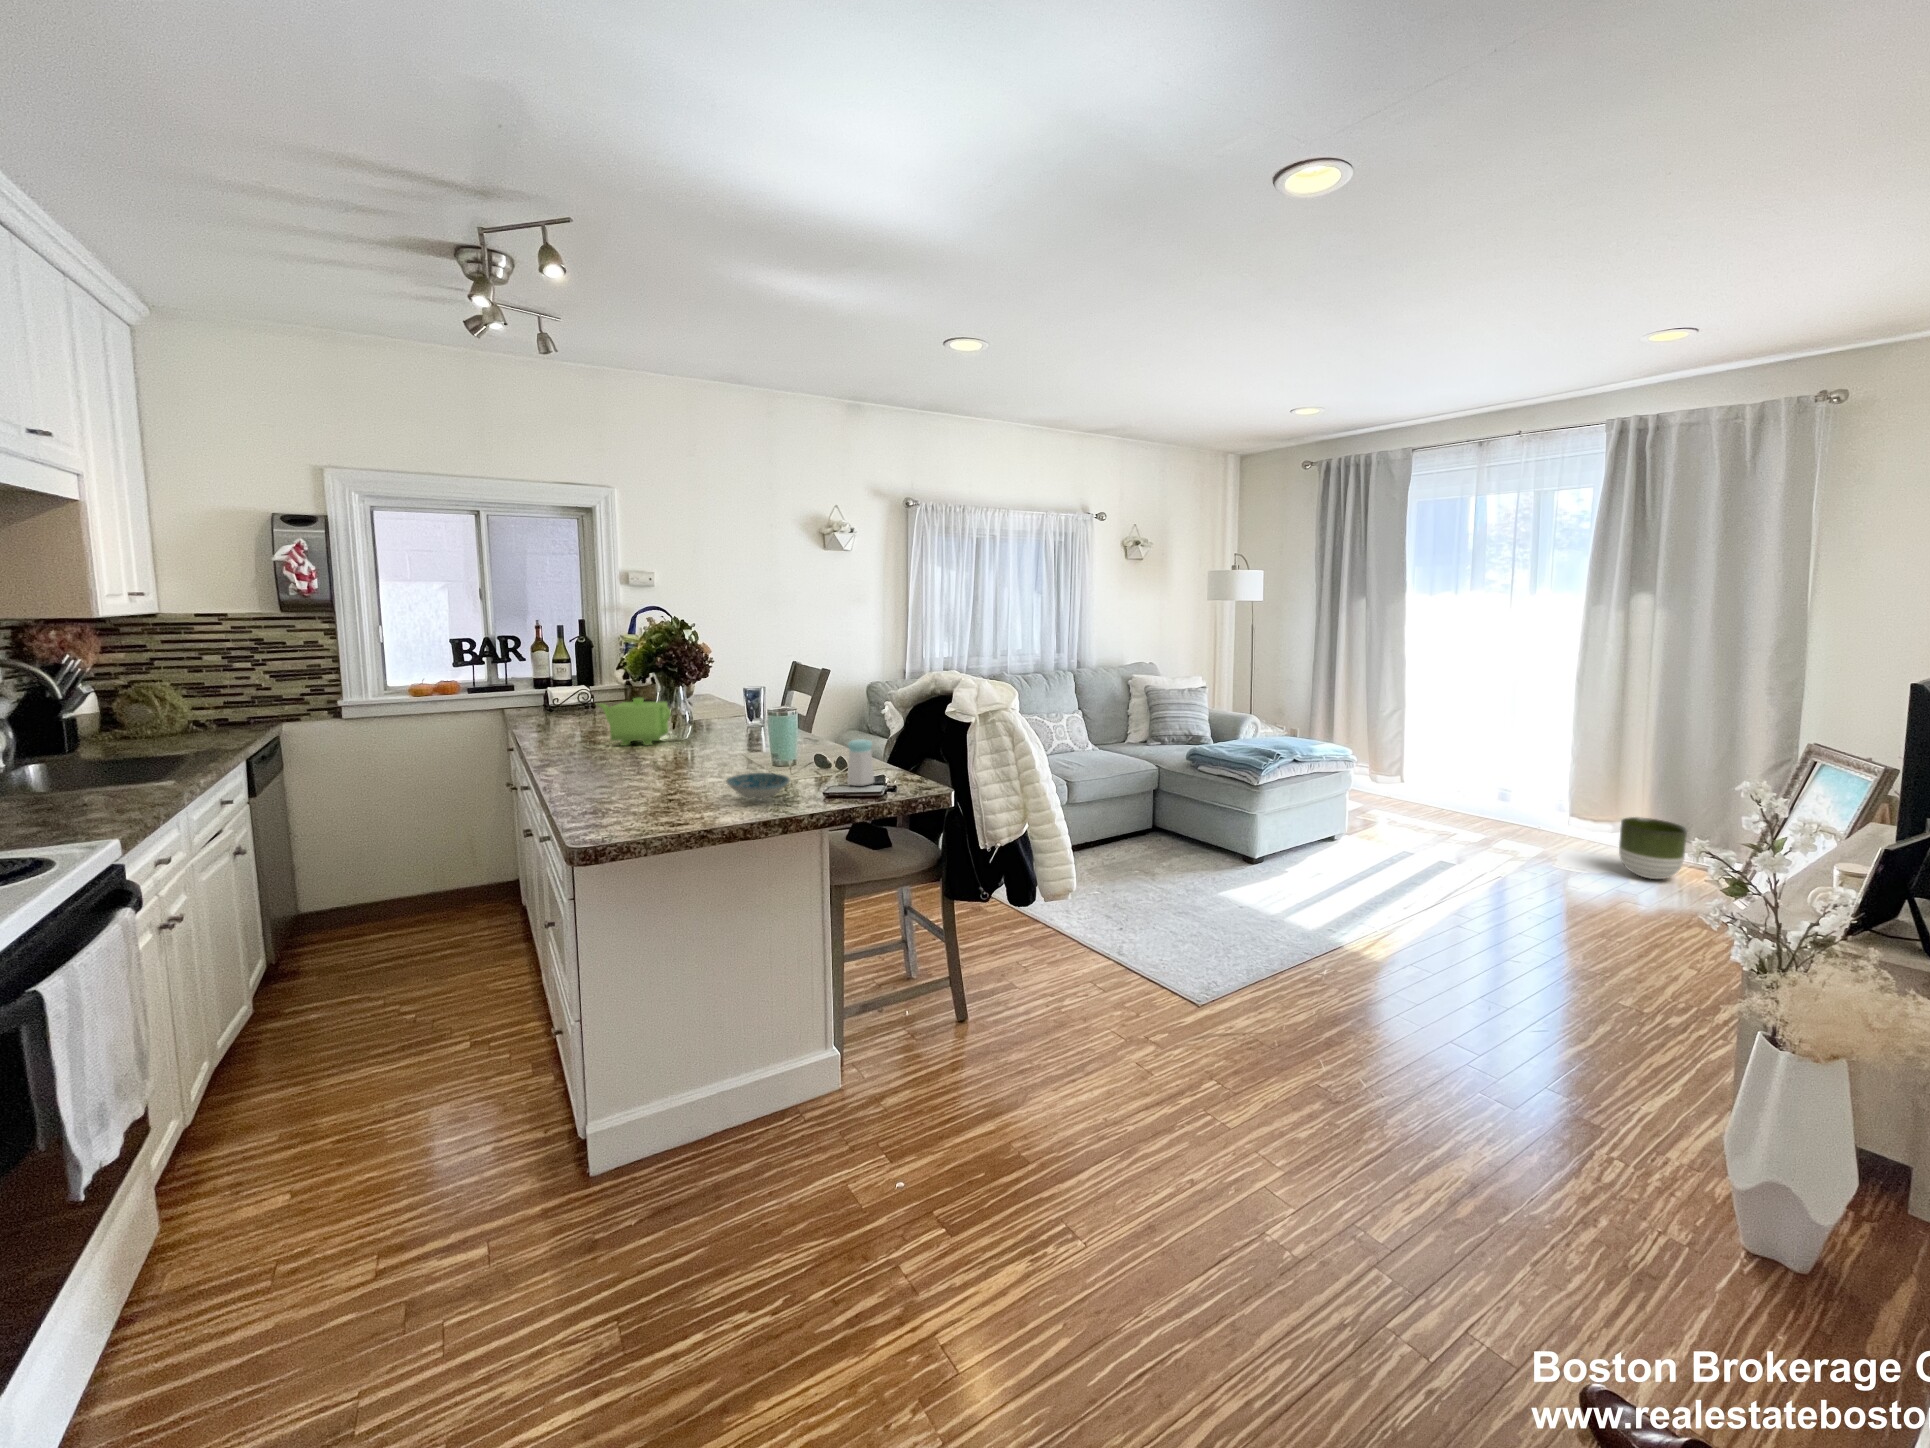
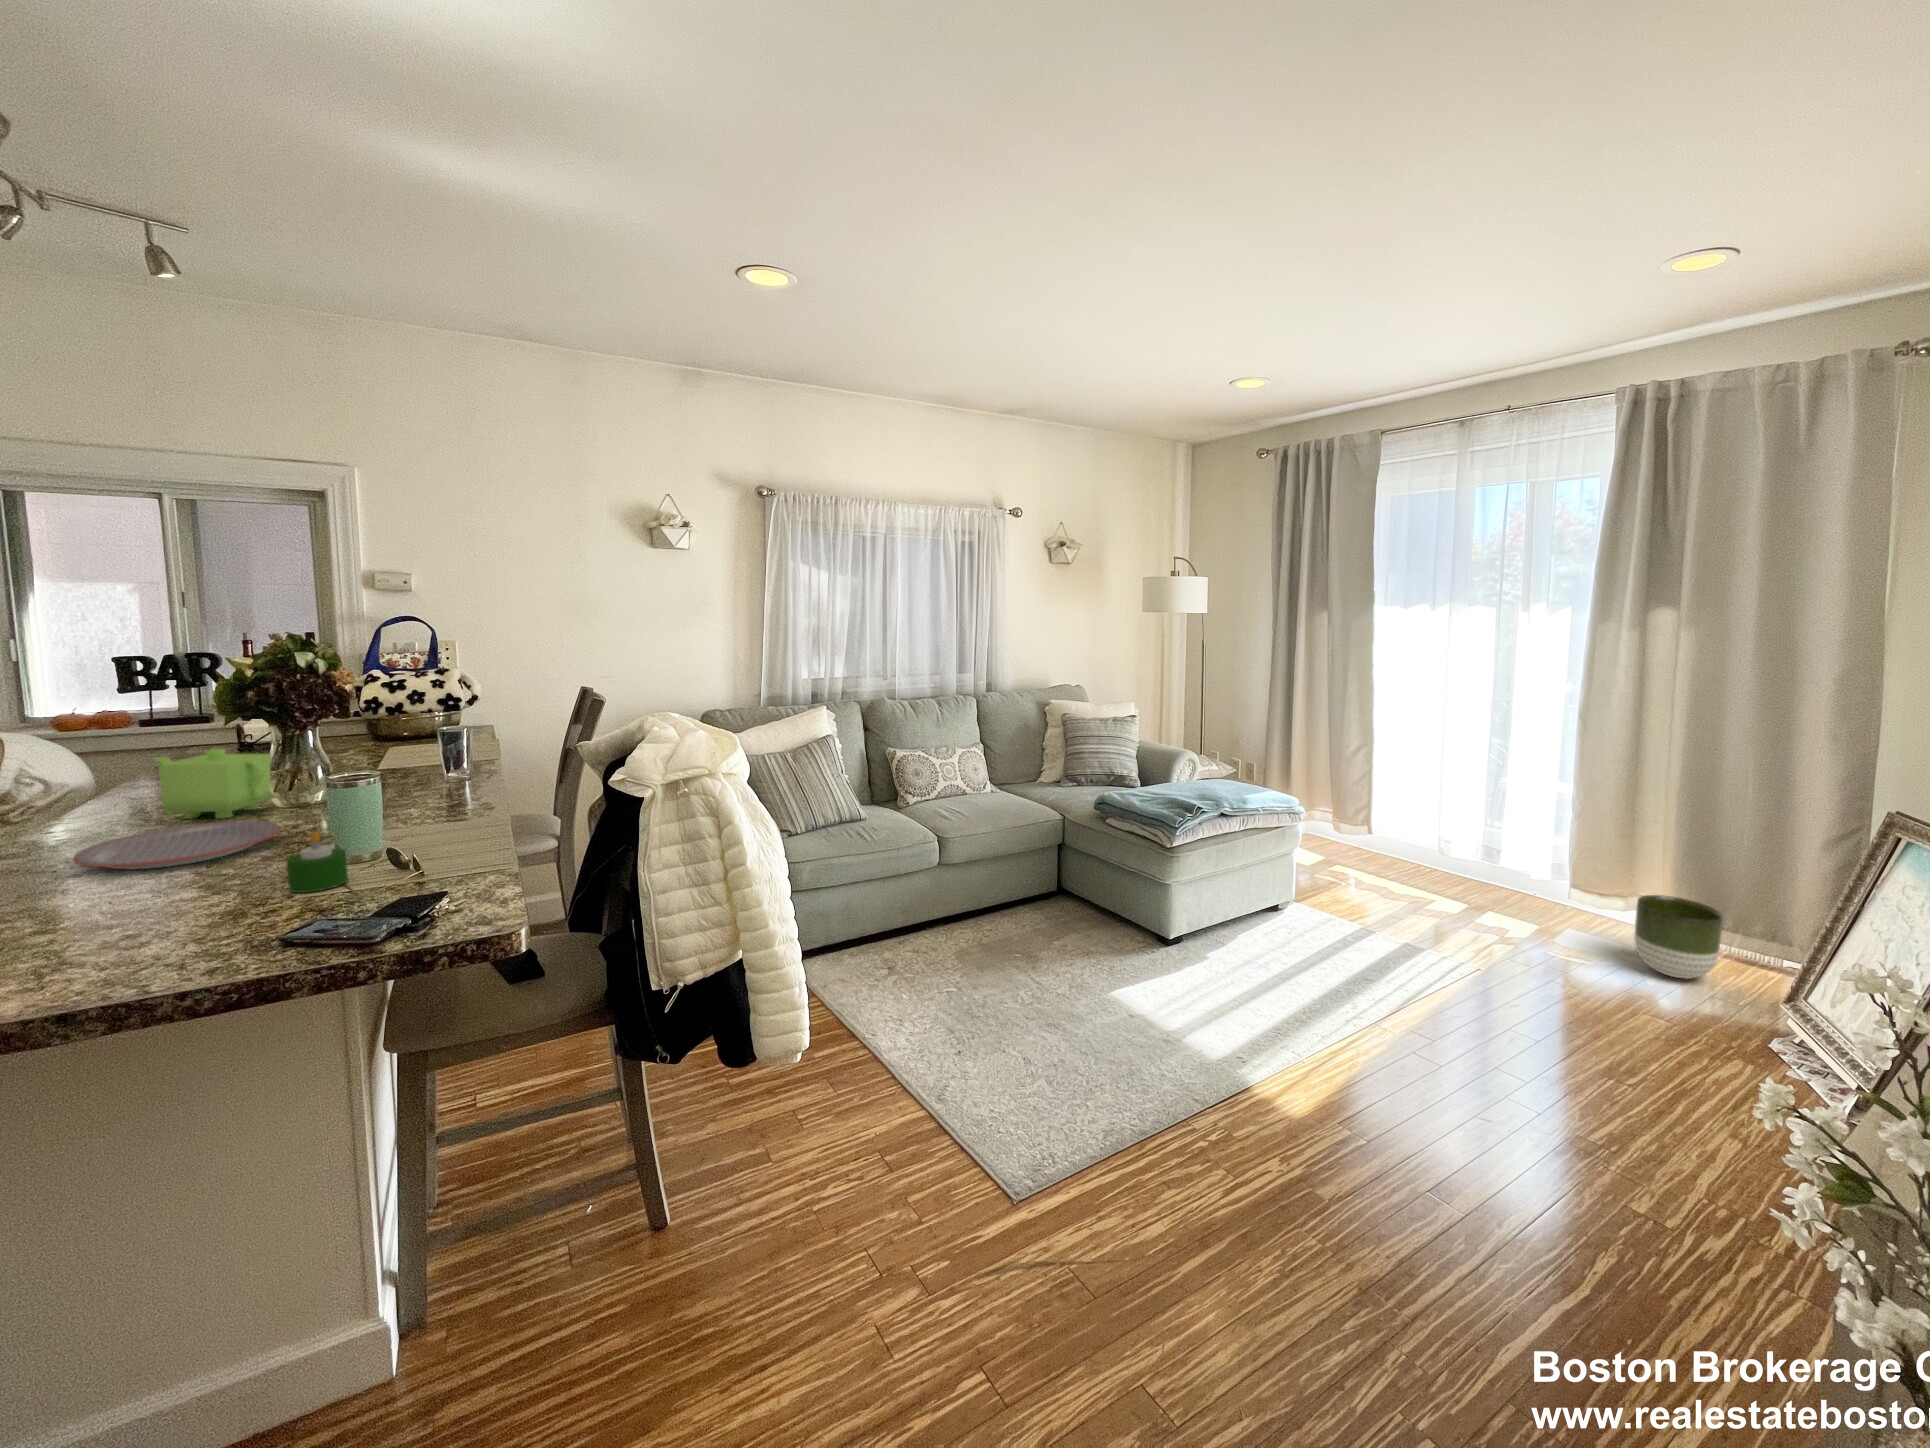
candle: none [779,739,810,777] -> present [287,832,348,893]
salt shaker: present [848,739,874,786] -> none [349,839,408,918]
plate: none [614,743,720,768] -> present [73,820,281,869]
ceramic bowl: present [726,773,790,800] -> none [58,901,202,957]

